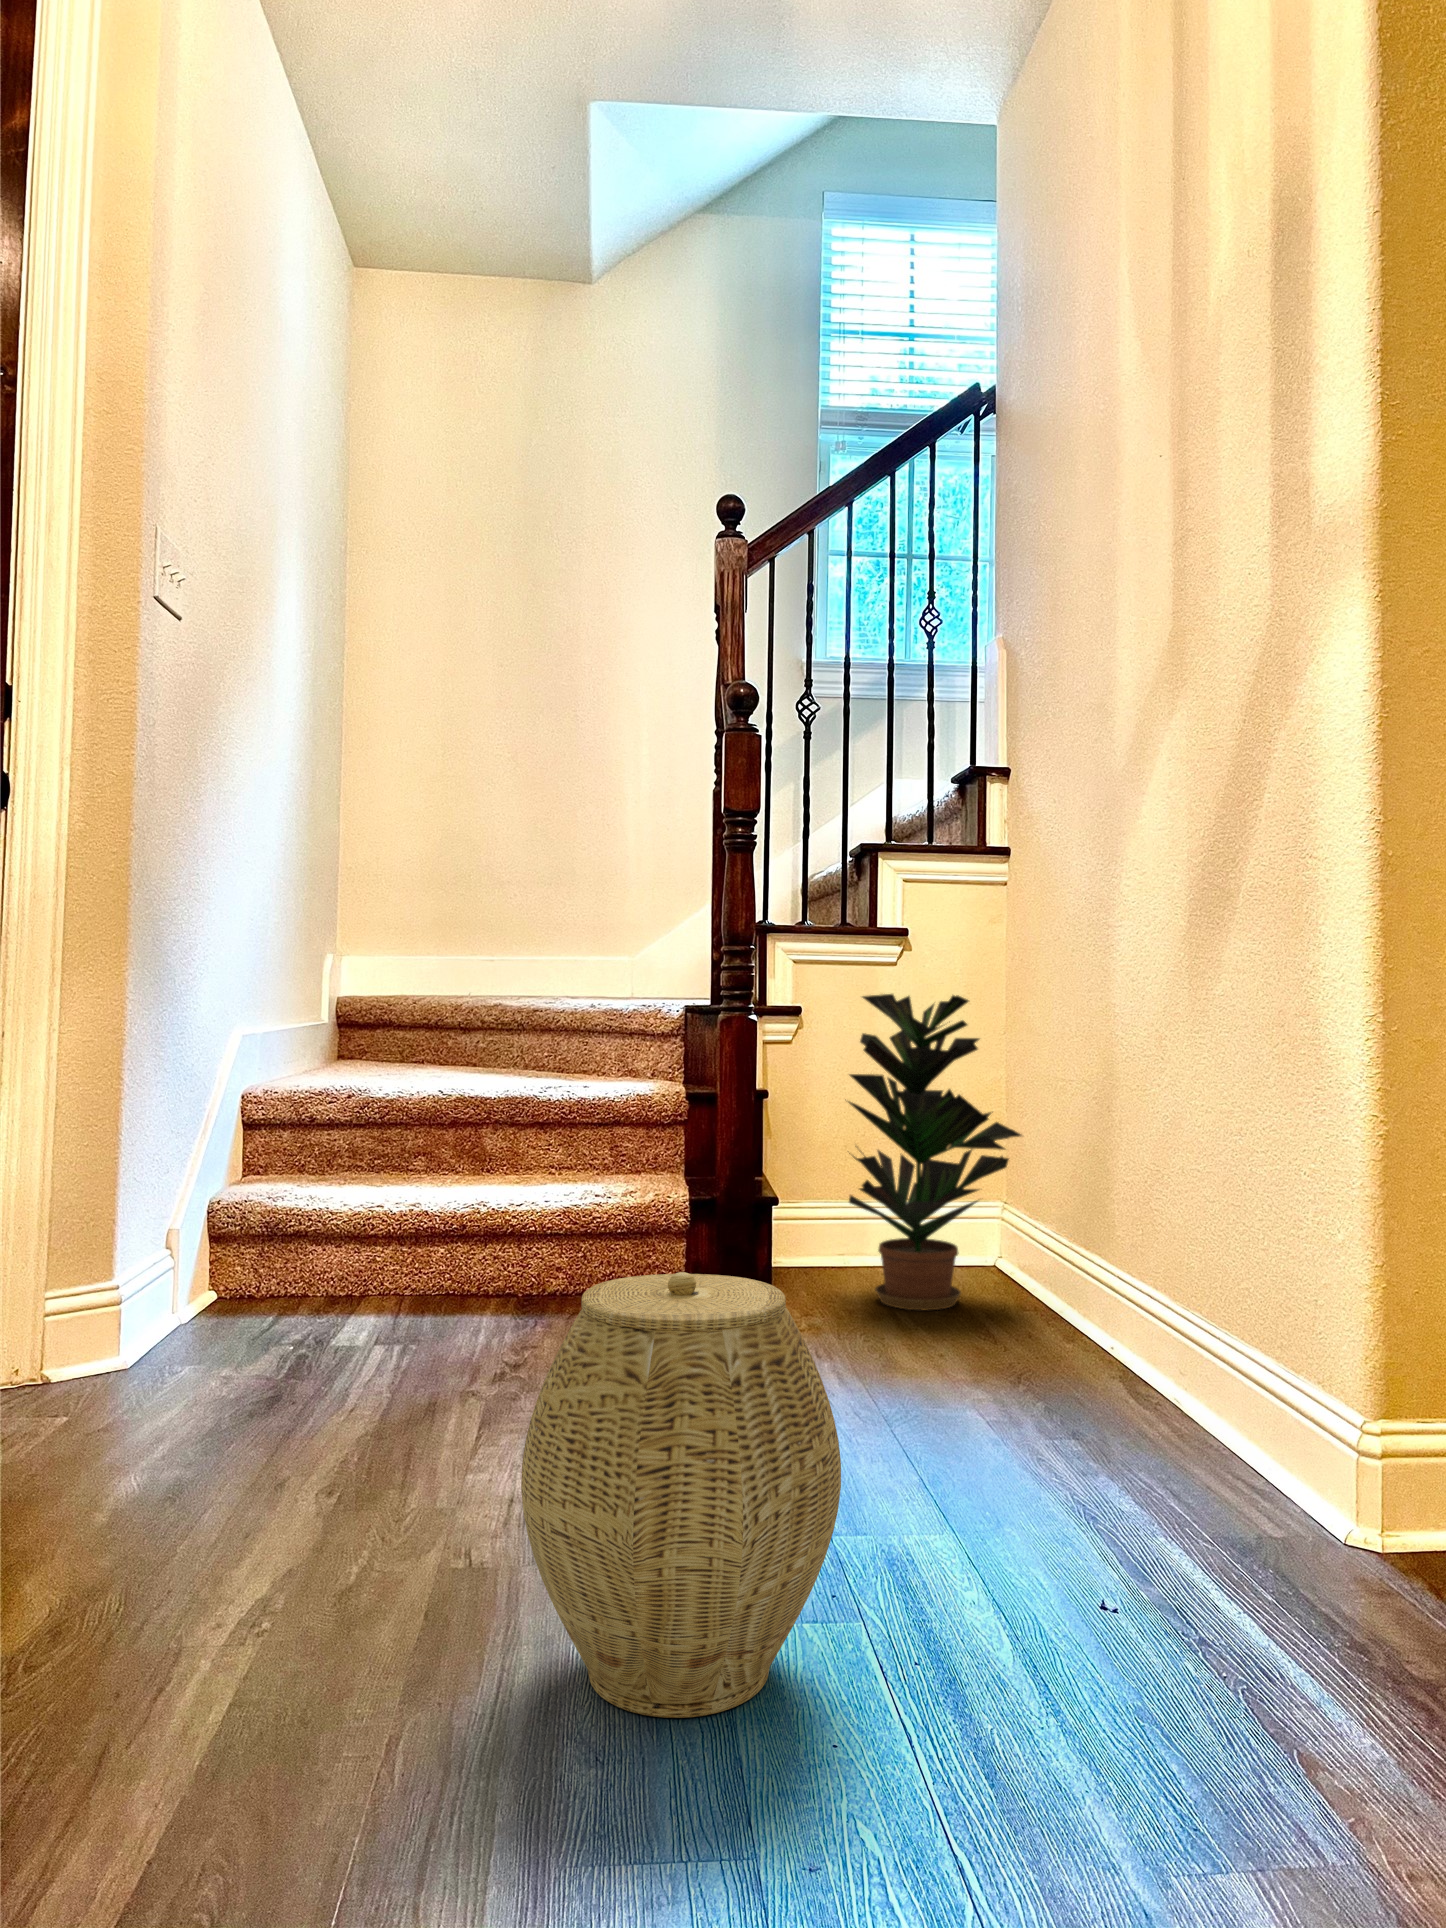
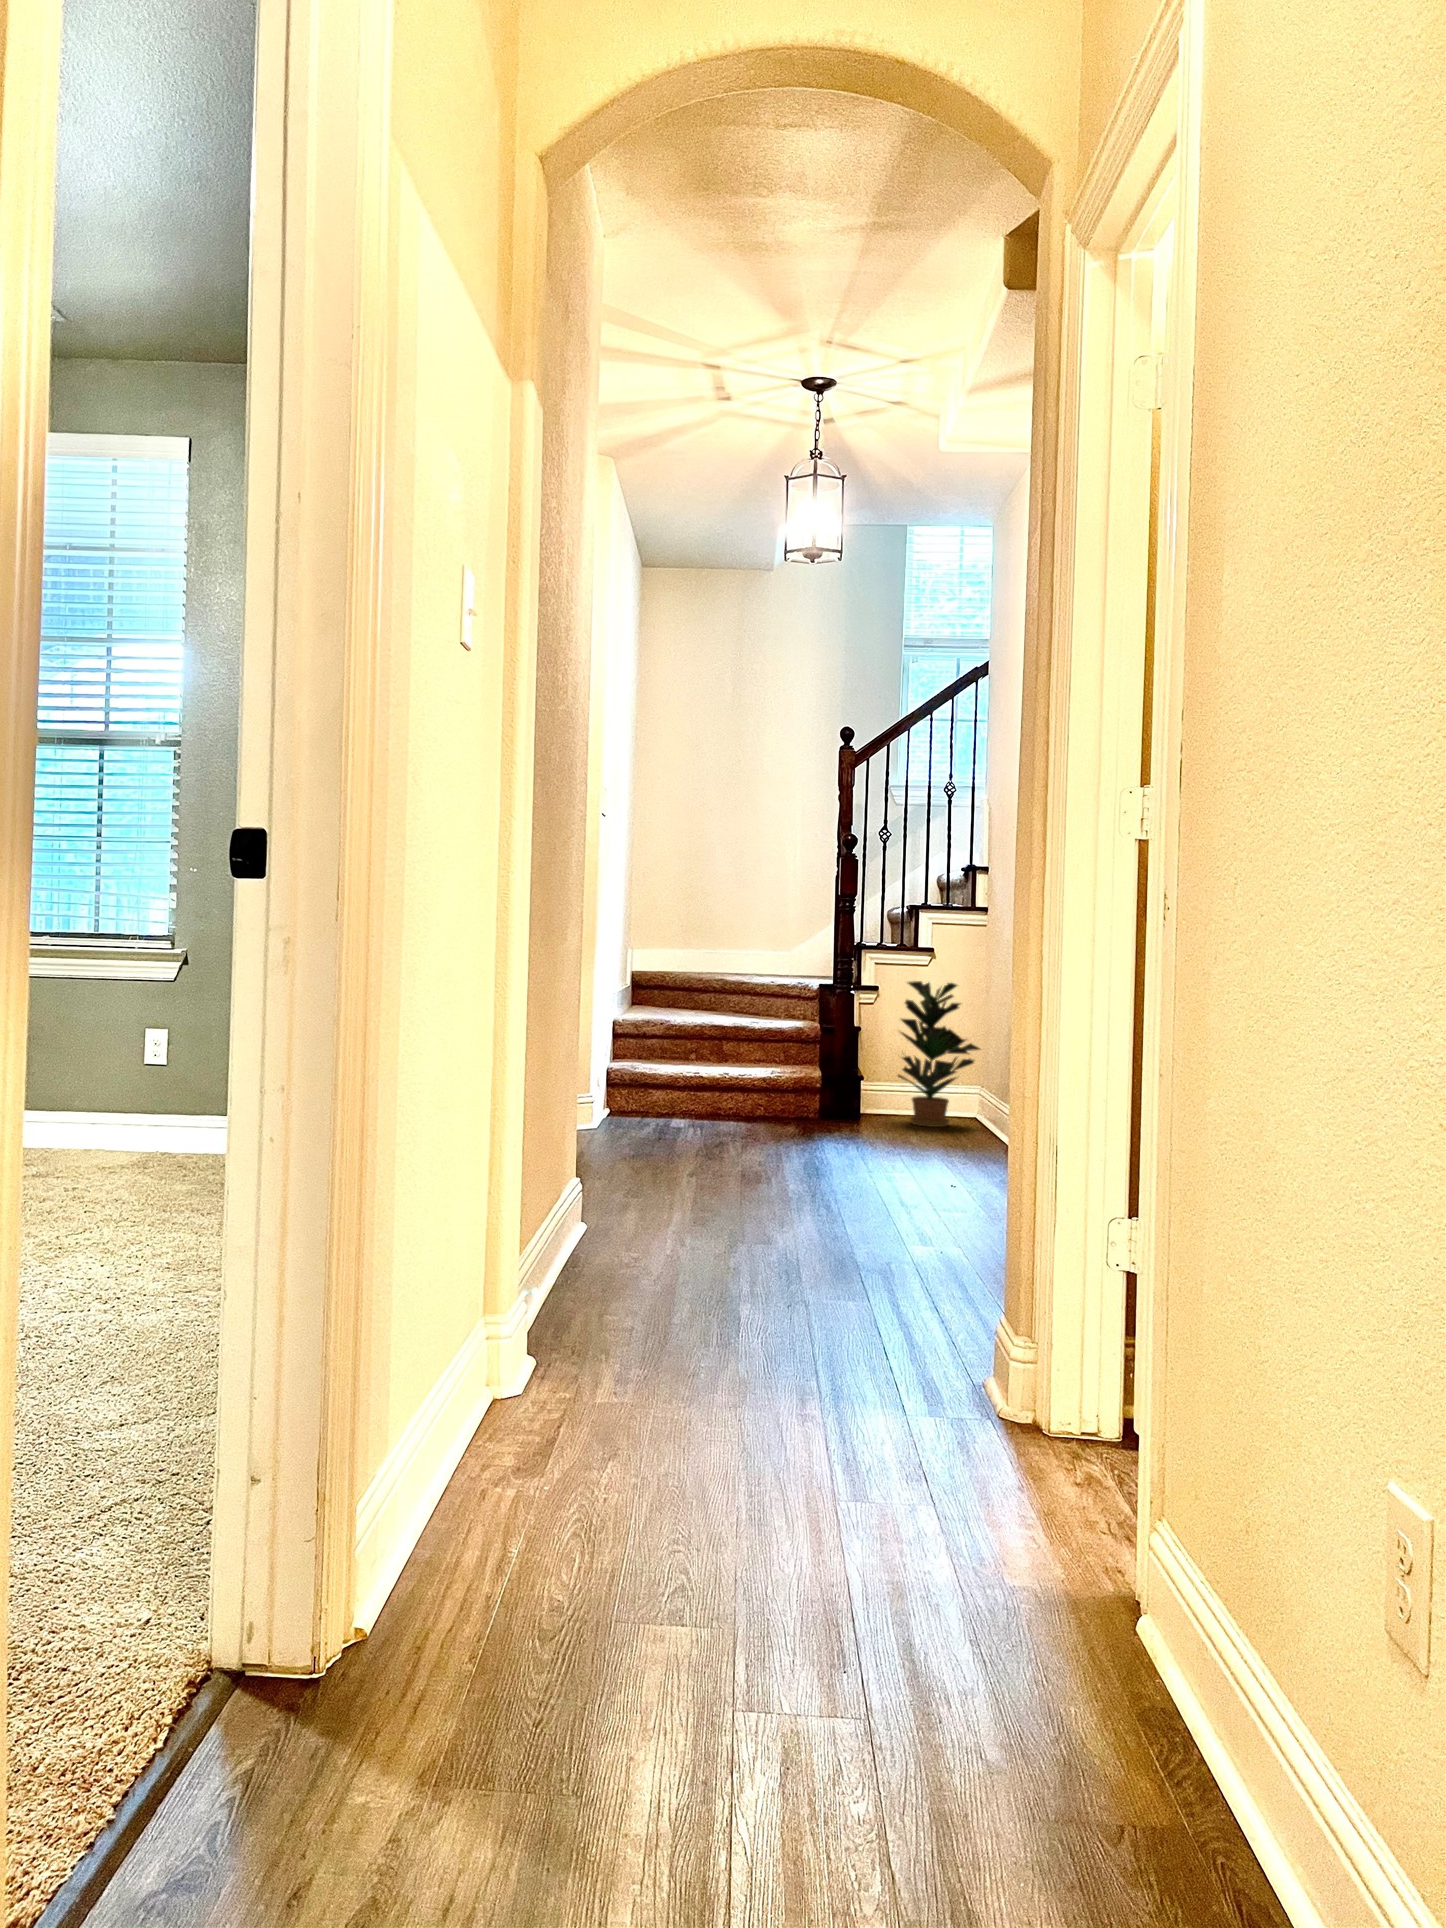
woven basket: present [521,1272,841,1718] -> none [784,1062,874,1176]

